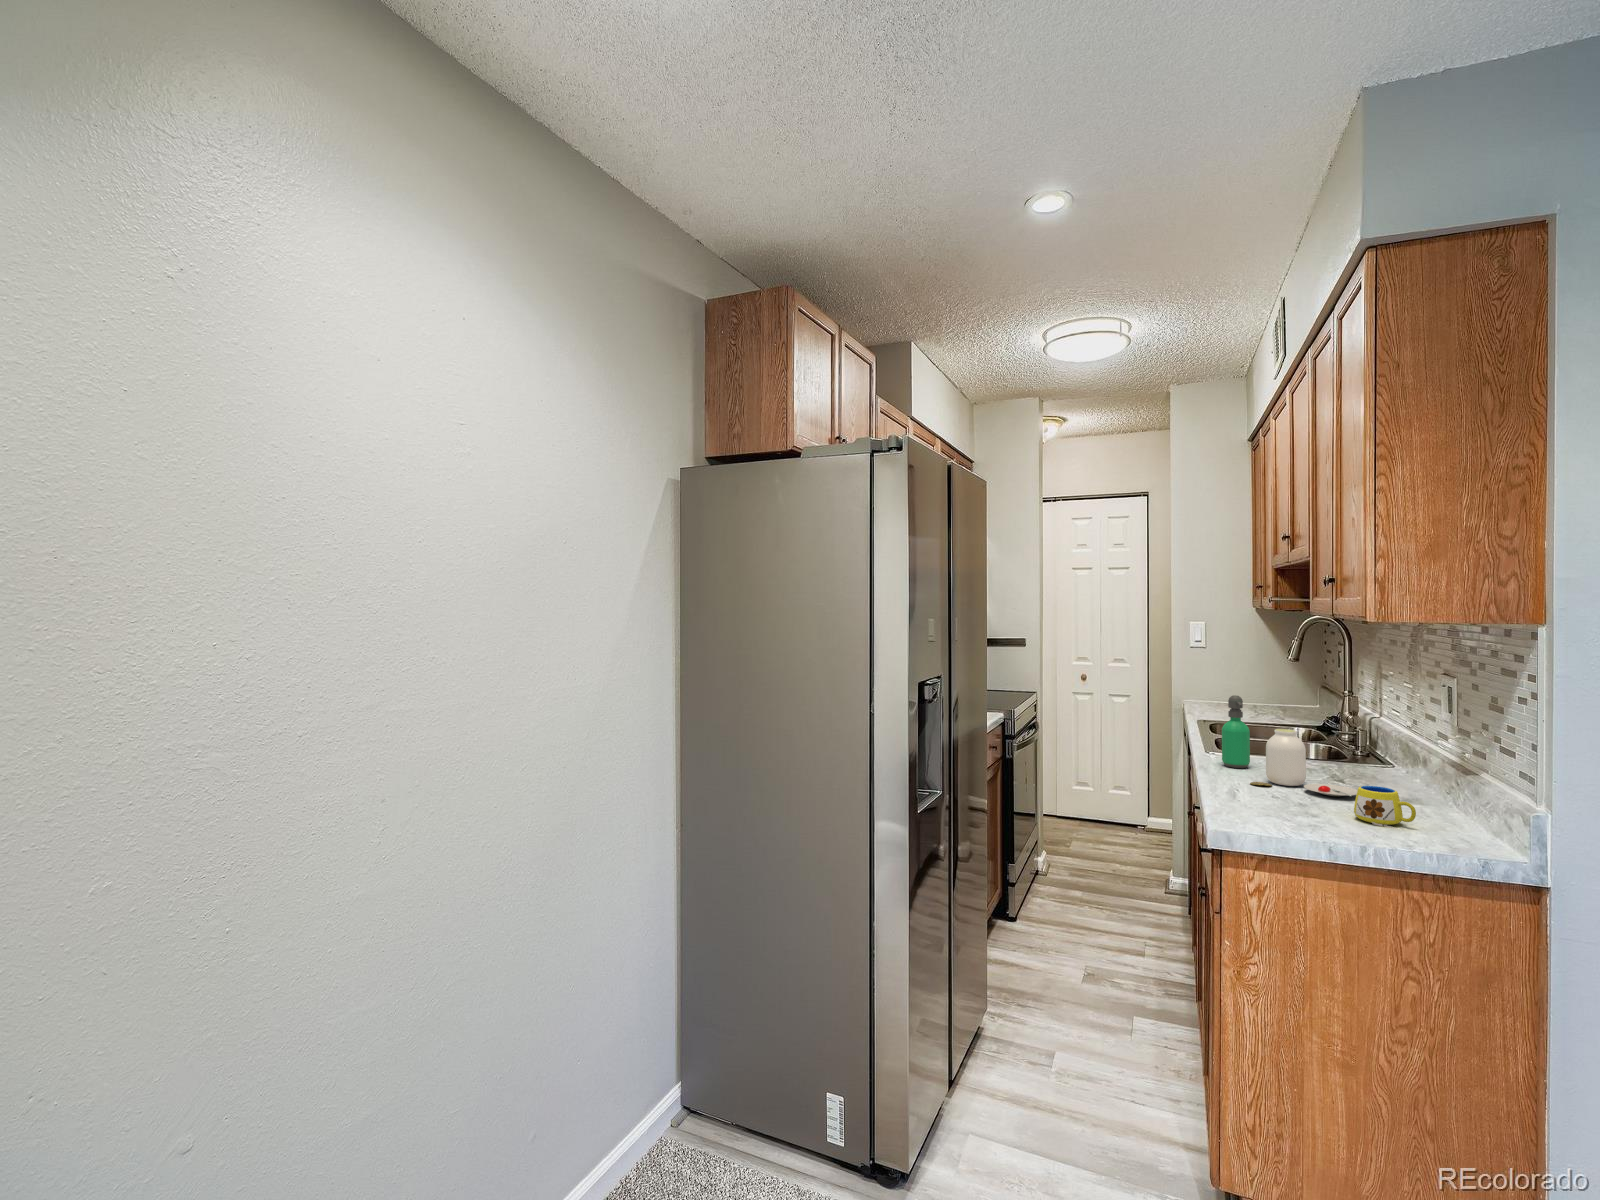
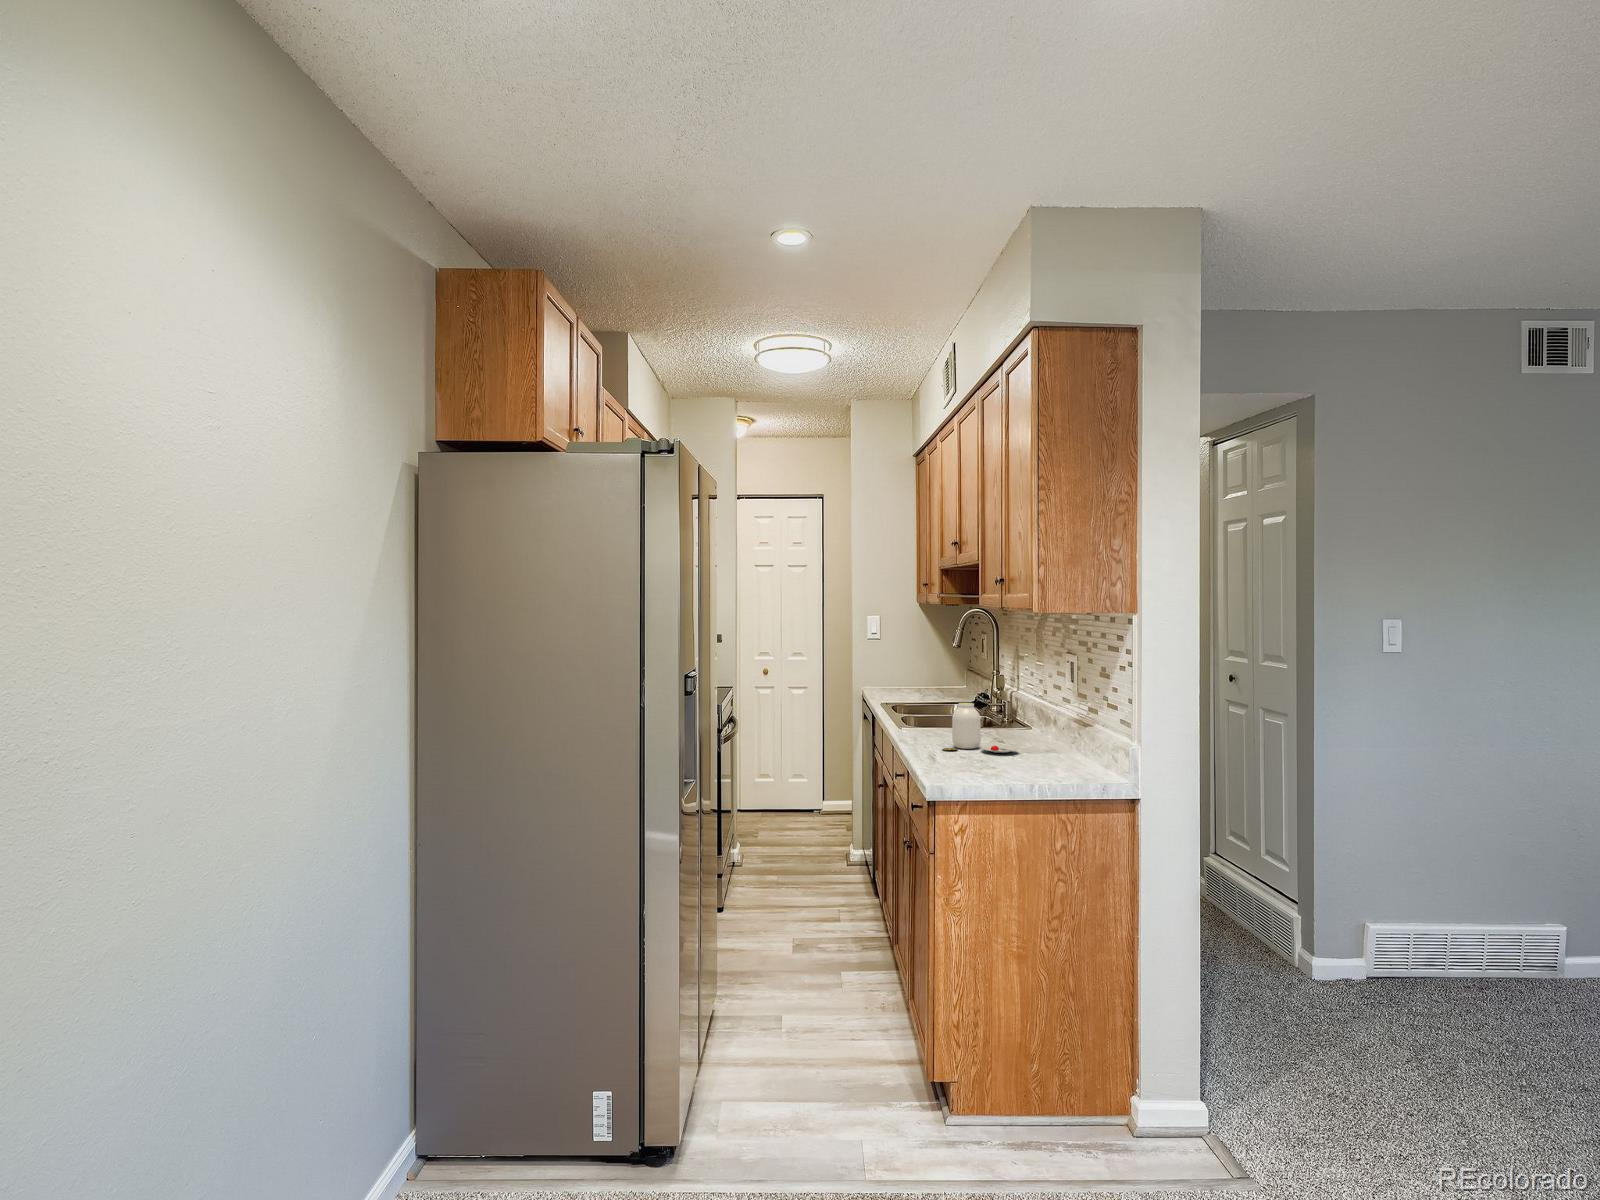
soap dispenser: present [1222,695,1250,768] -> none [916,677,937,739]
mug: present [1354,786,1416,829] -> none [1020,741,1060,772]

